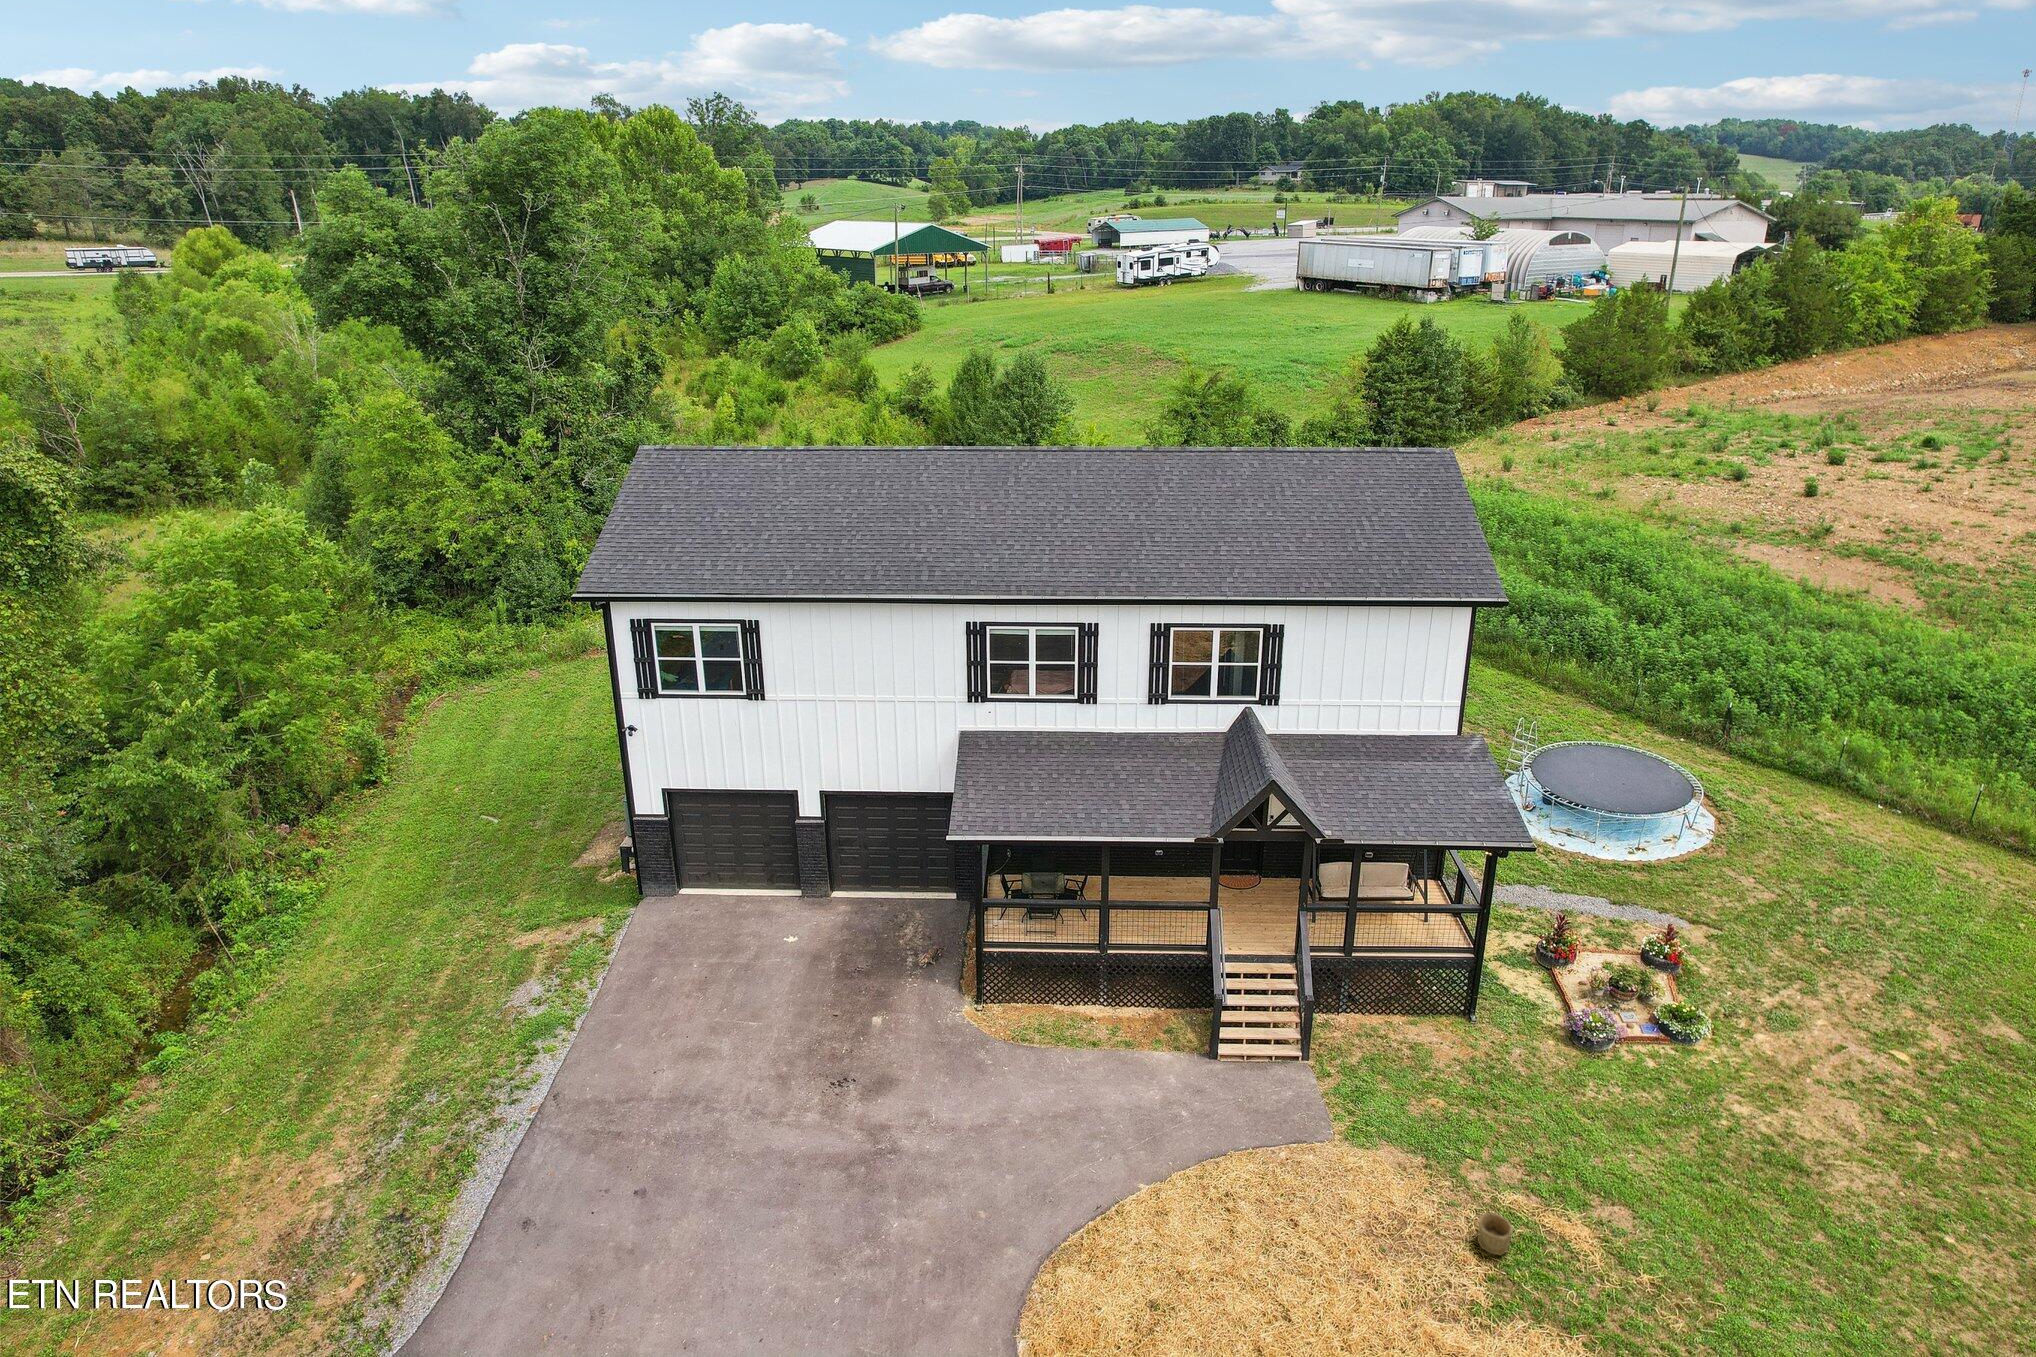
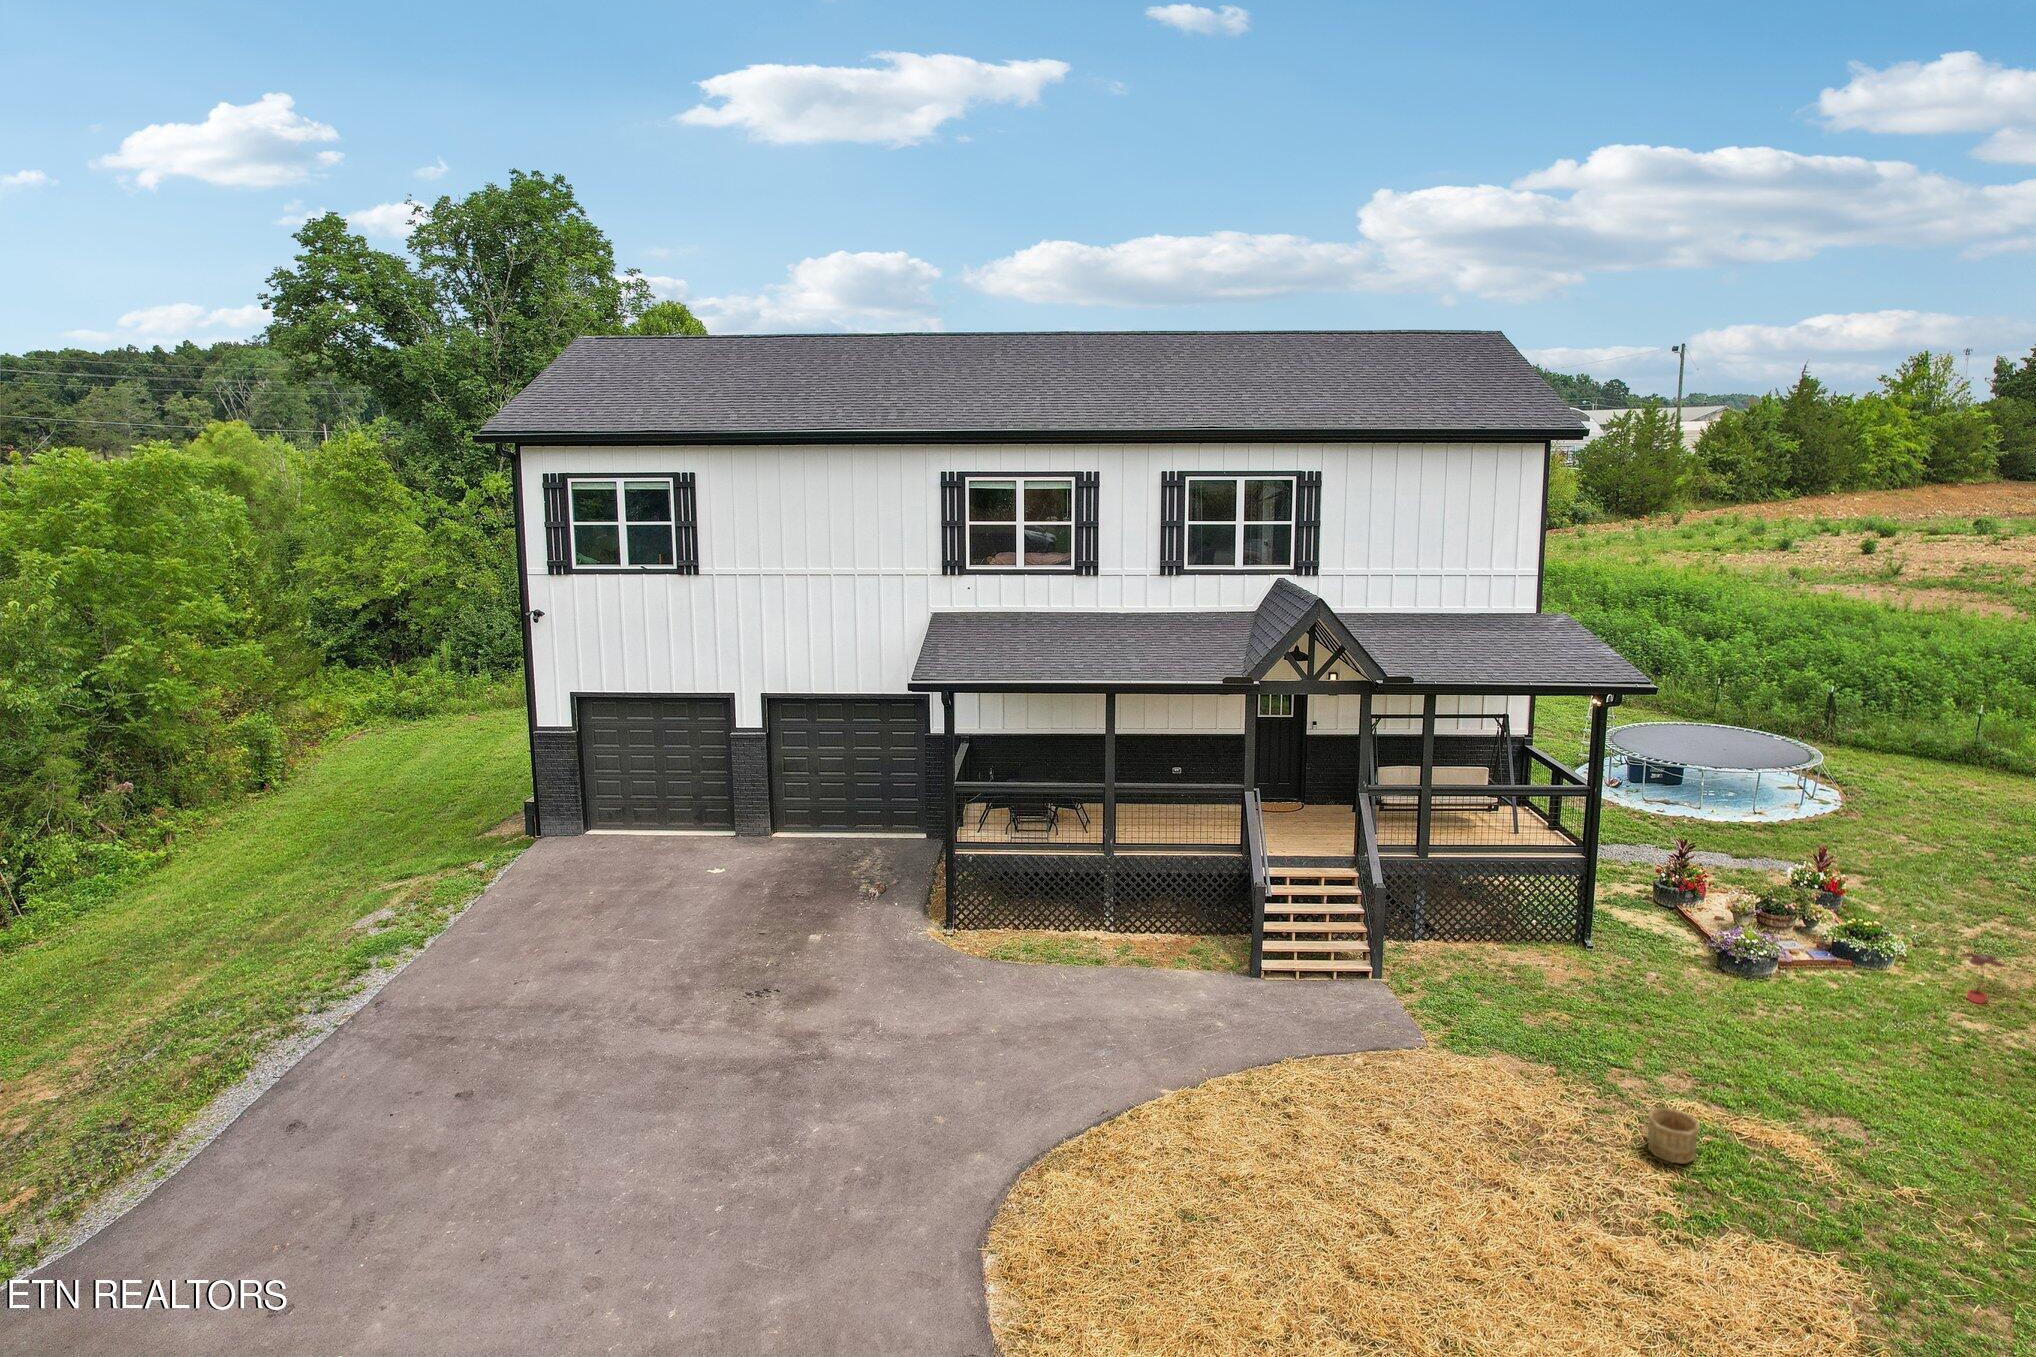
potted plant: none [1744,1049,1774,1087] -> present [1962,953,2005,1004]

